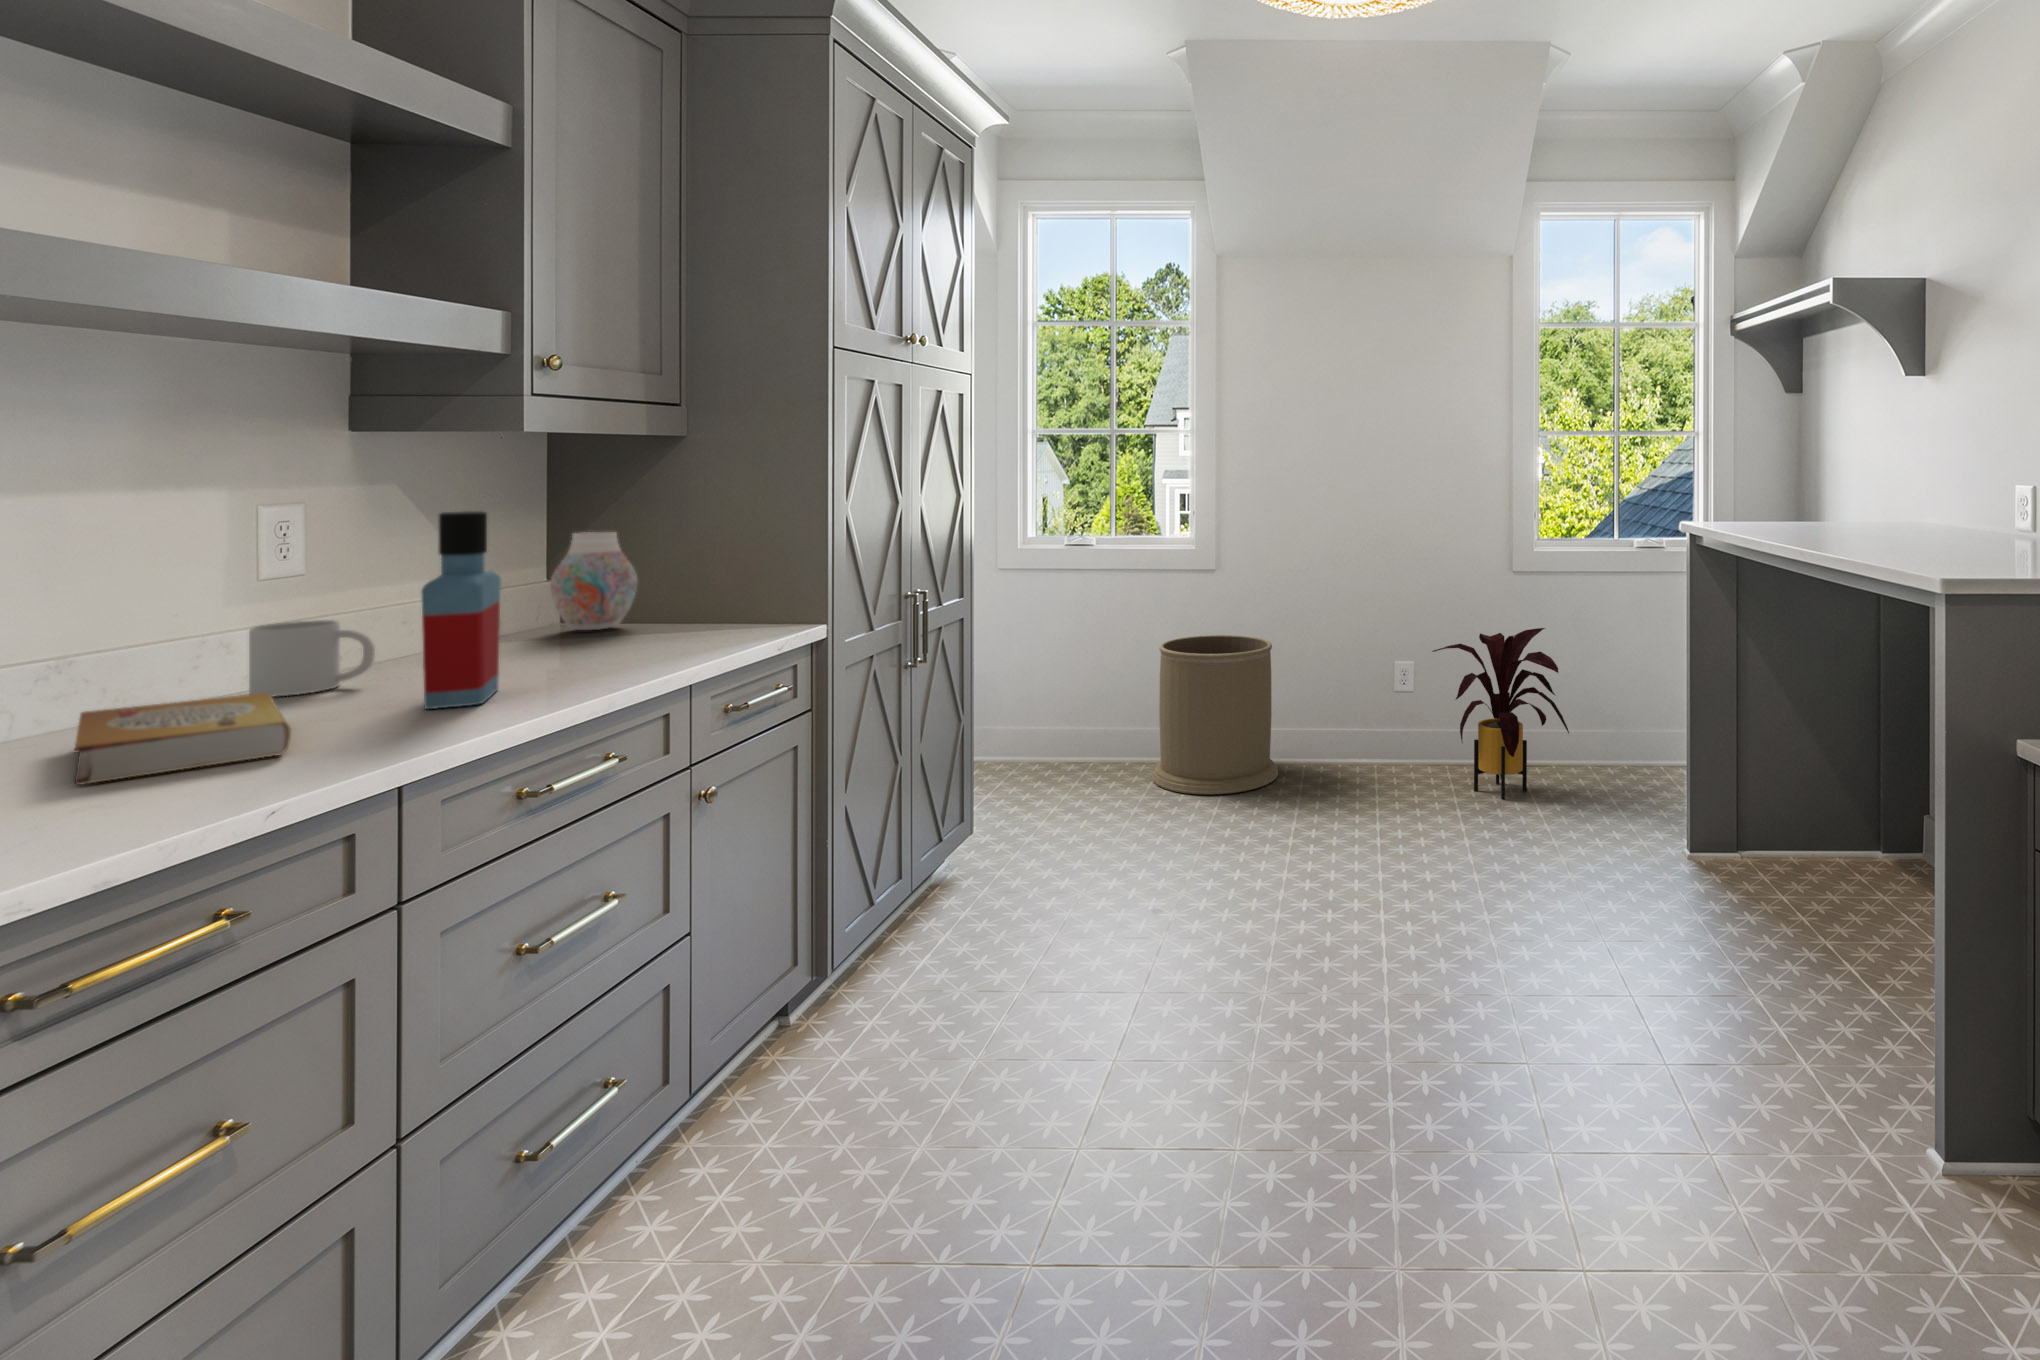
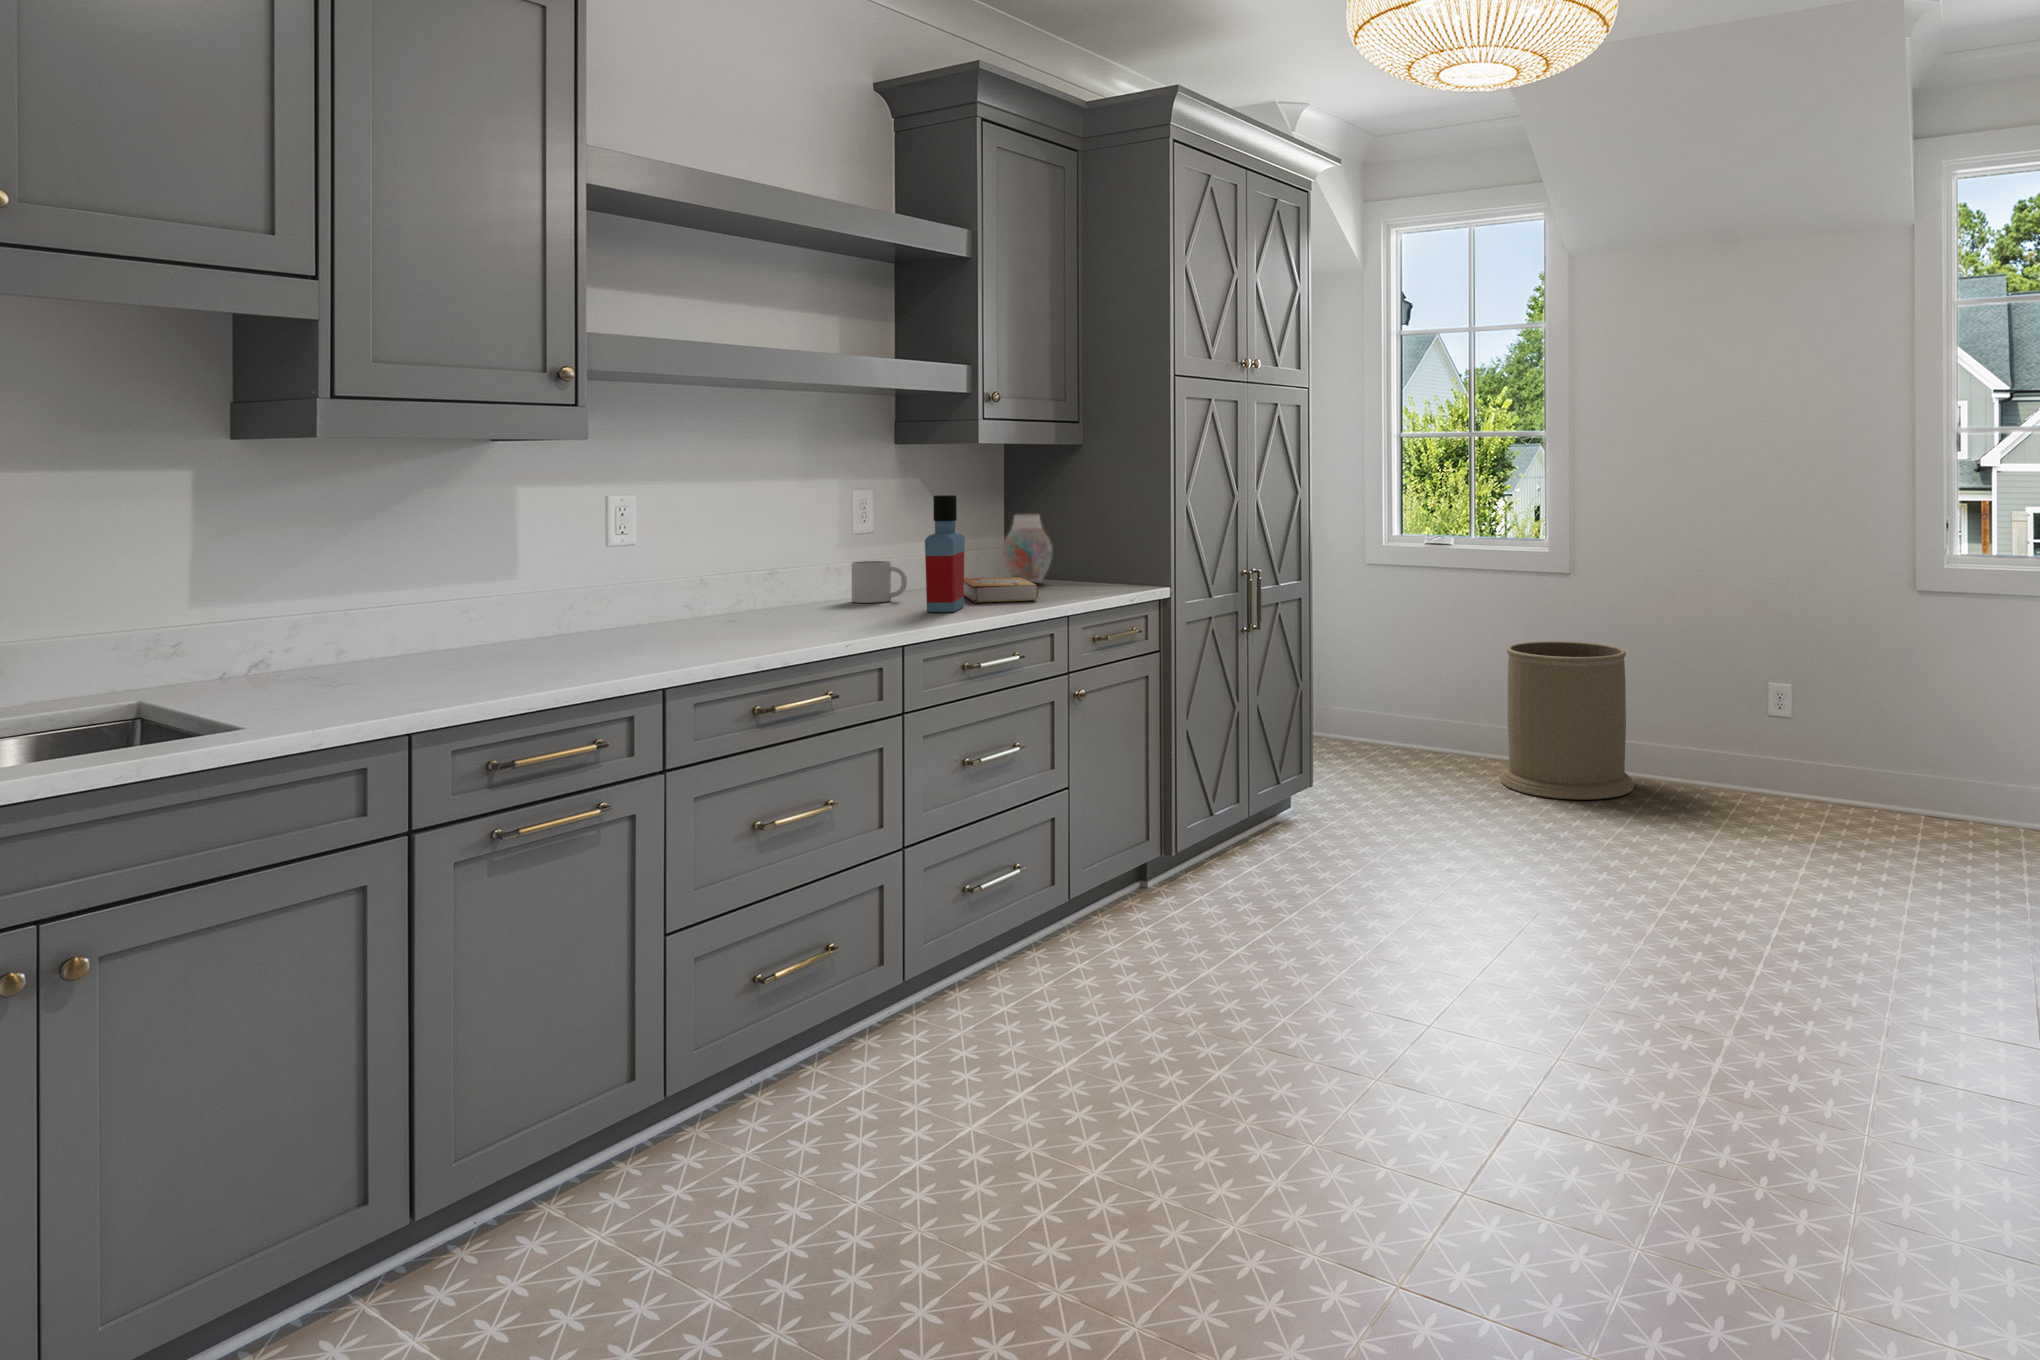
house plant: present [1432,628,1569,799] -> none [1803,656,1971,844]
book: present [75,693,291,785] -> present [964,577,1039,603]

